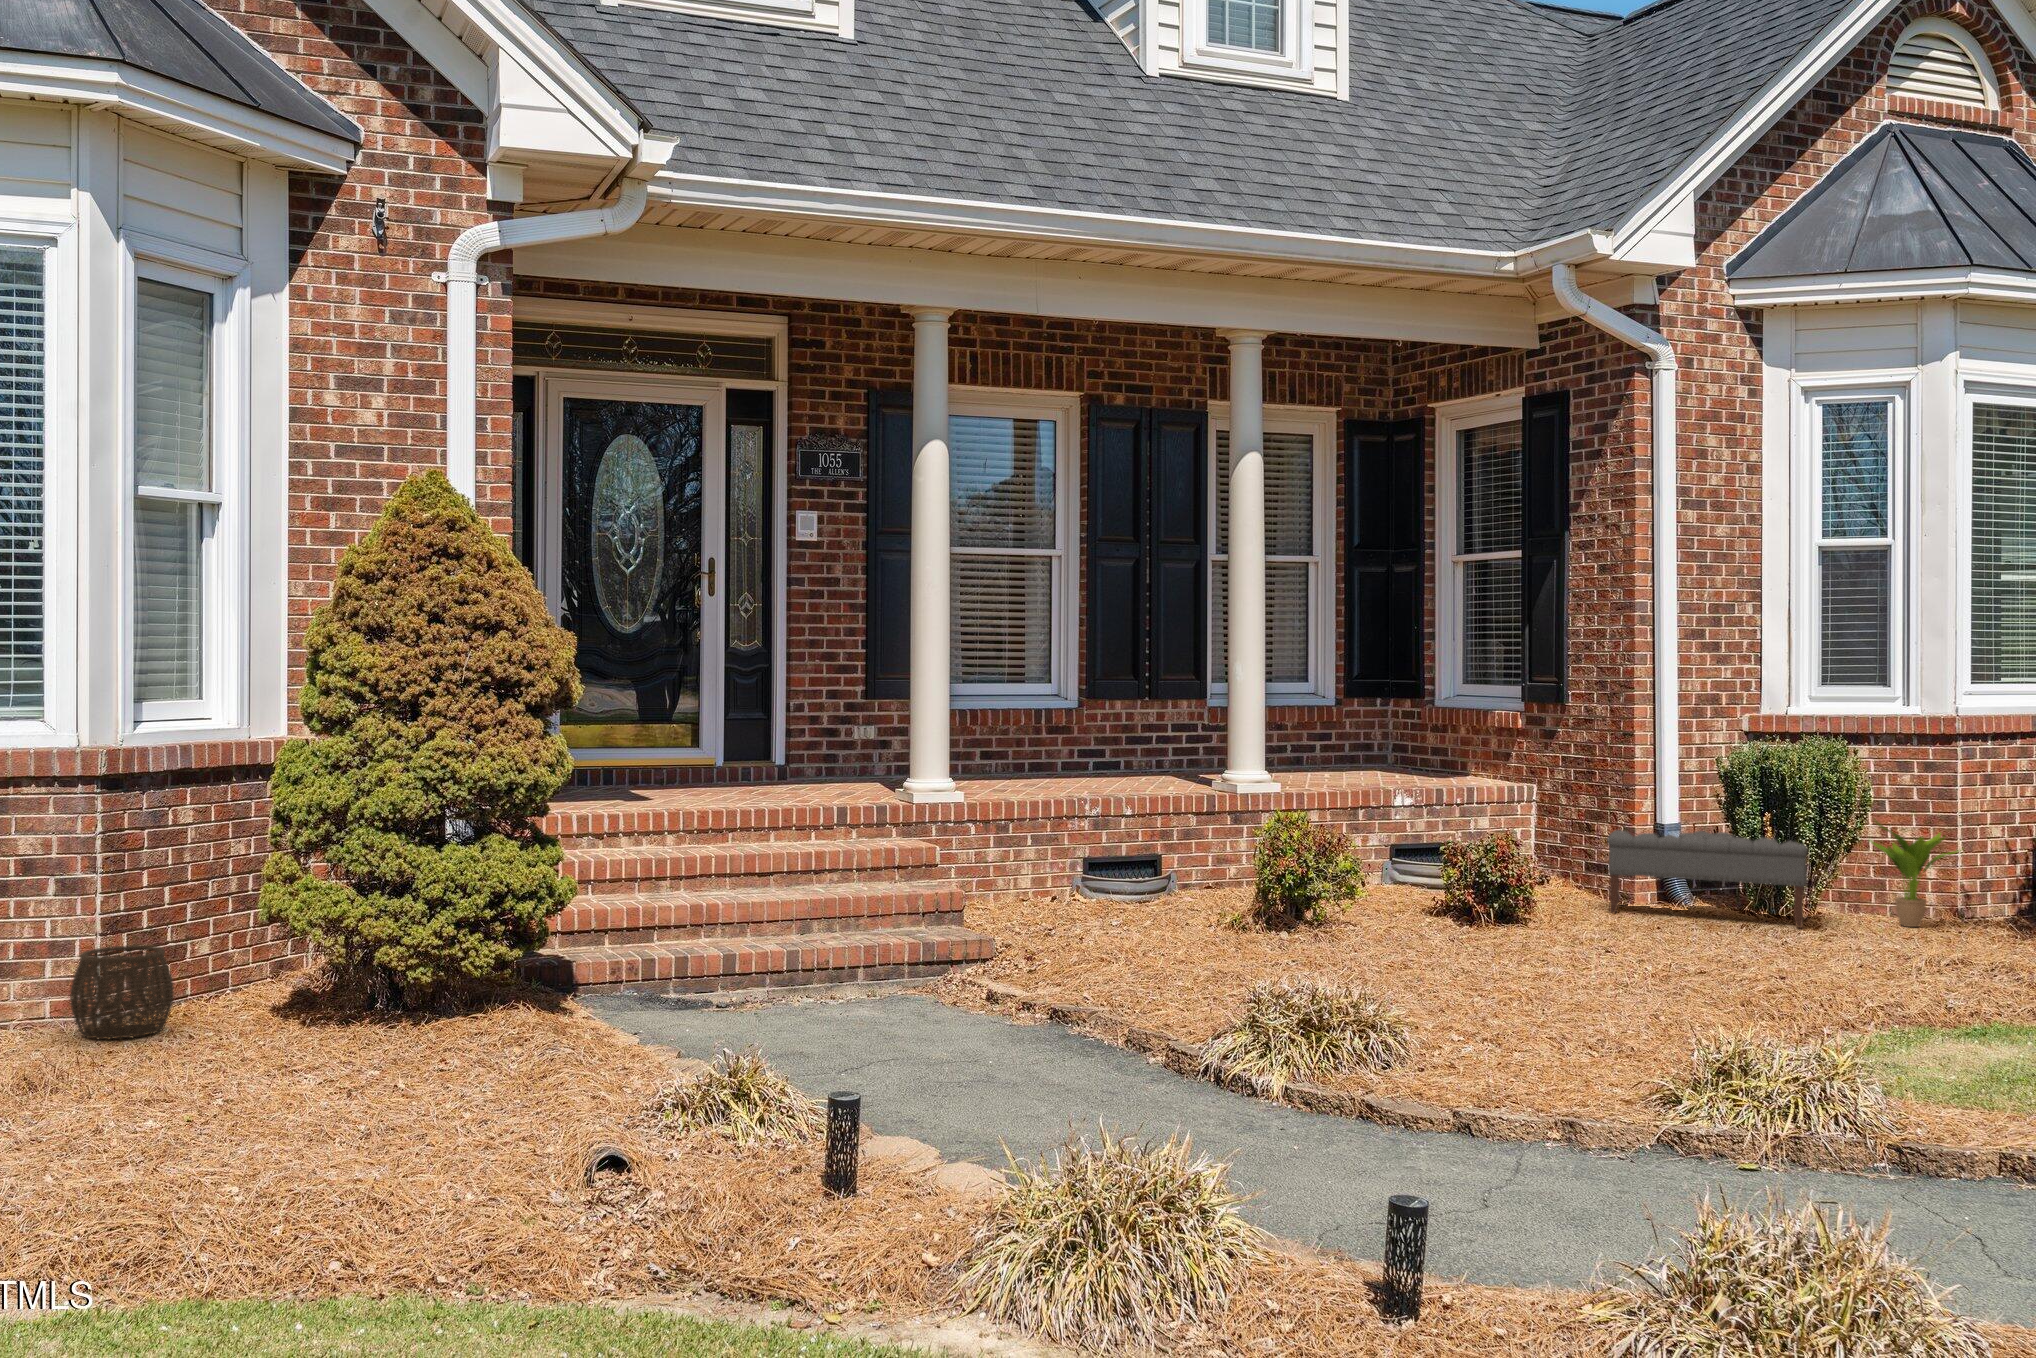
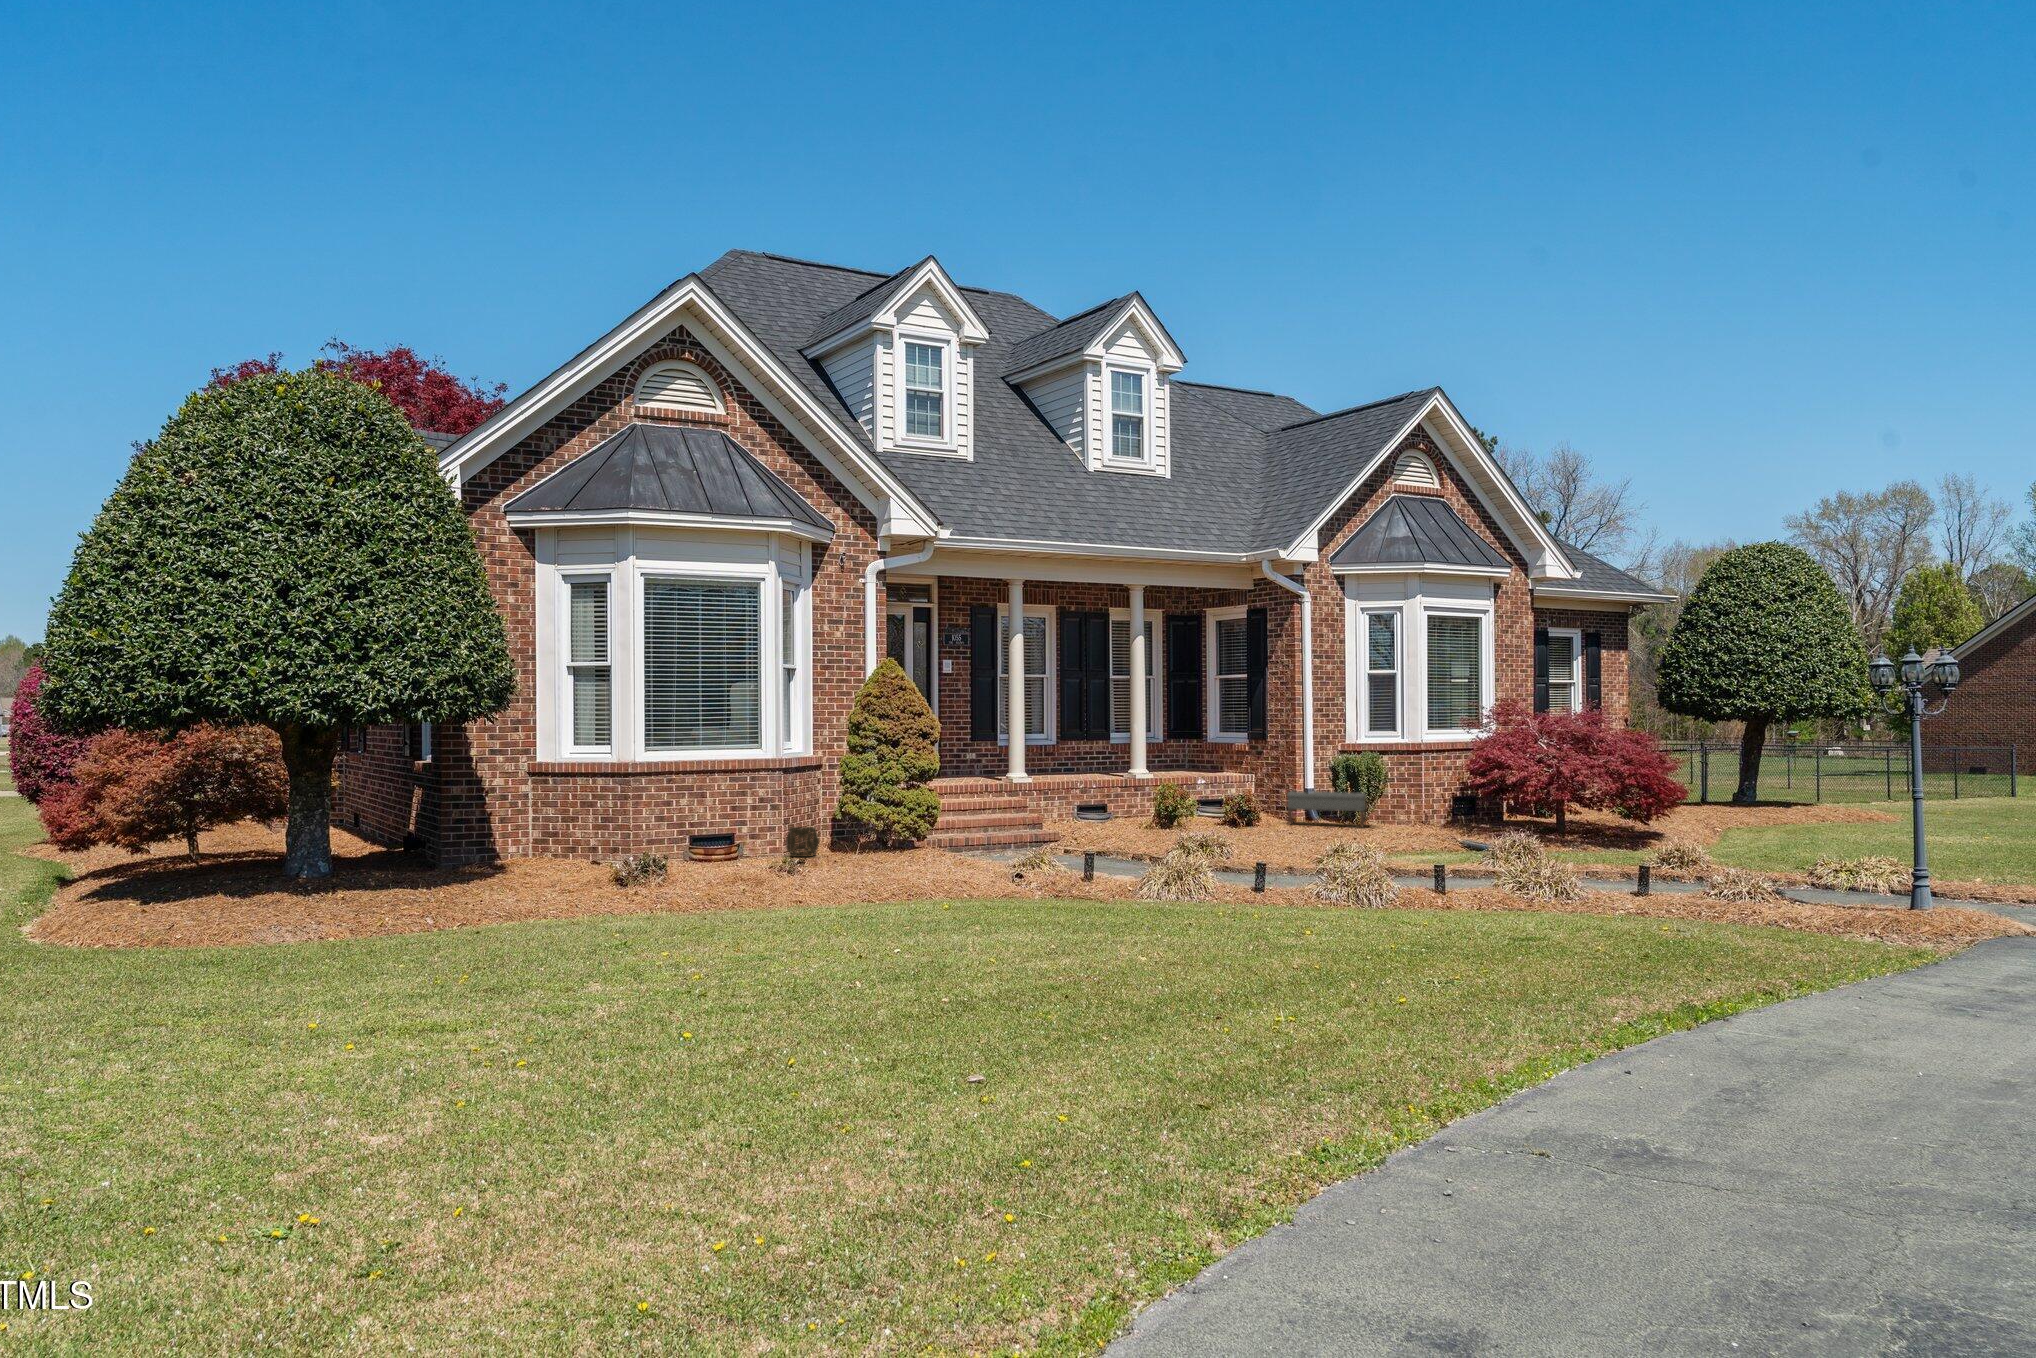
potted plant: present [1870,821,1963,927] -> none [1389,784,1425,828]

